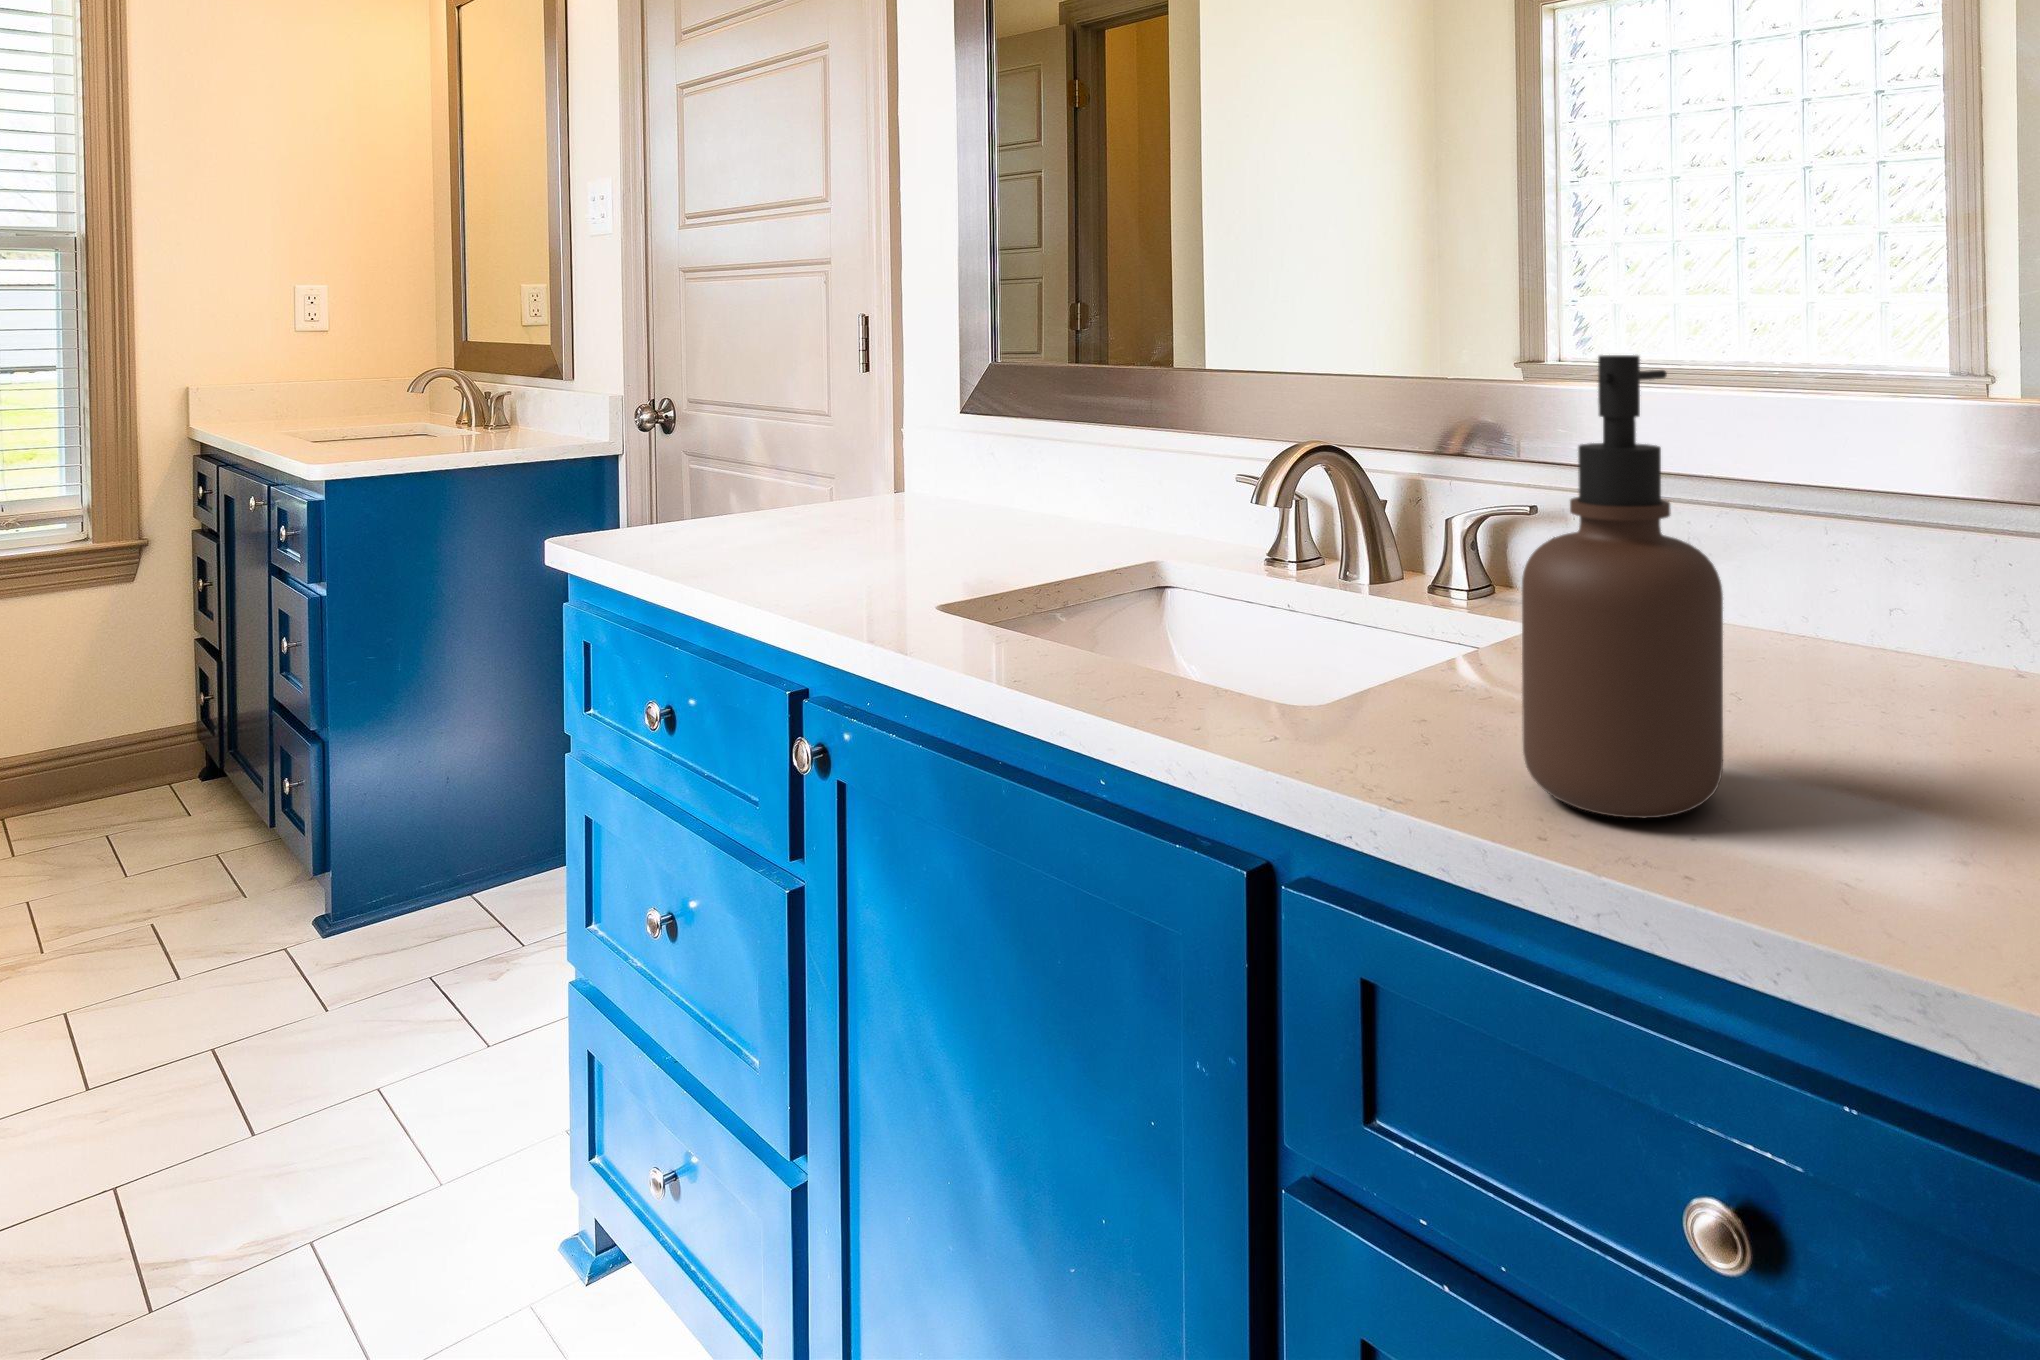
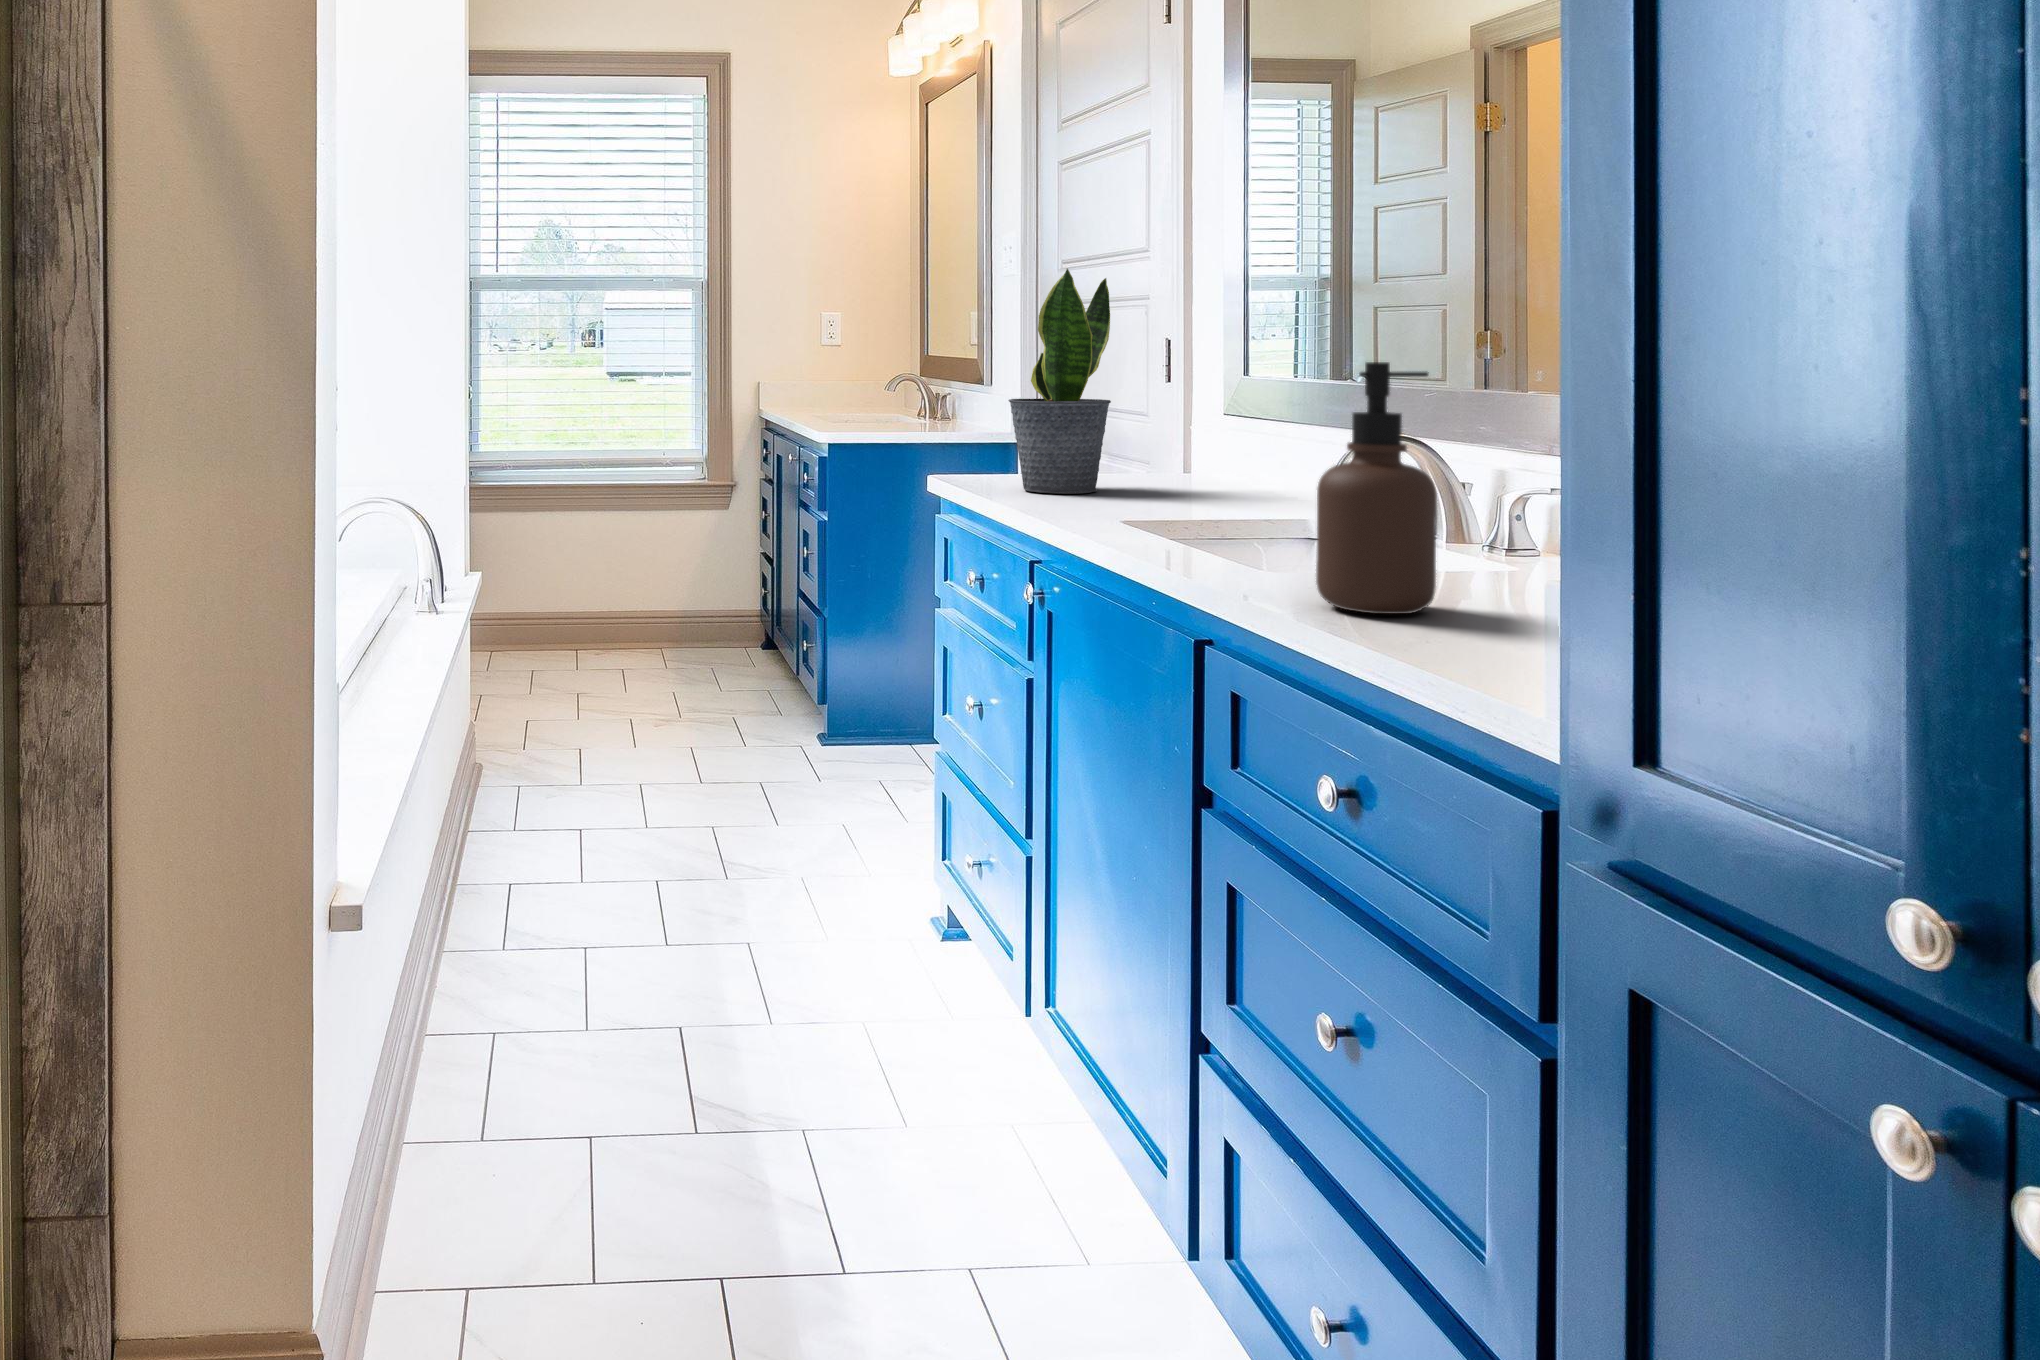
potted plant: none [691,210,848,554] -> present [1009,268,1111,494]

